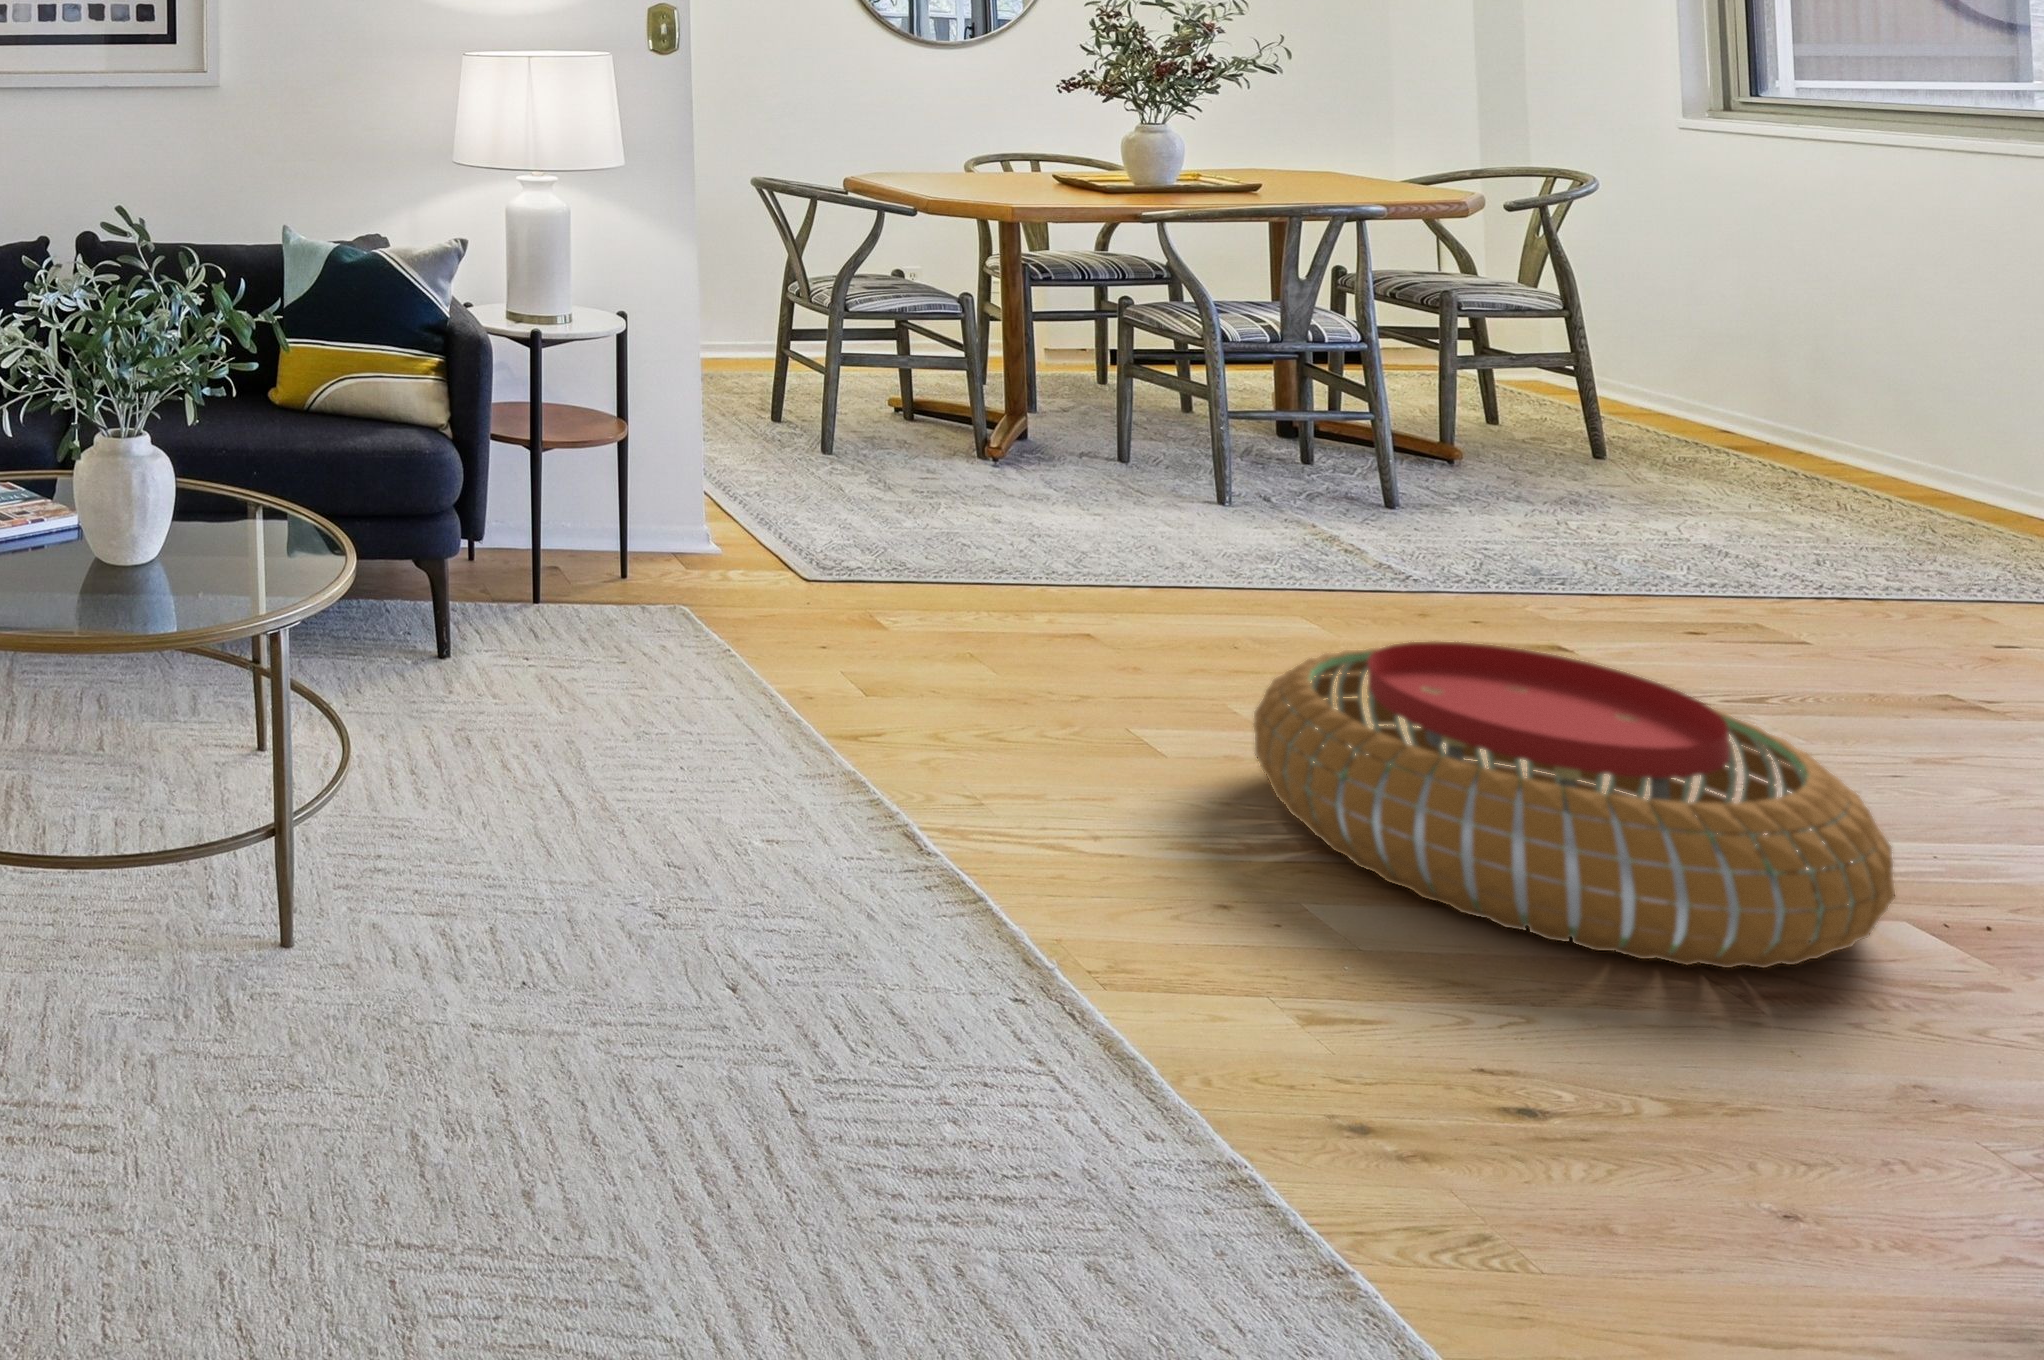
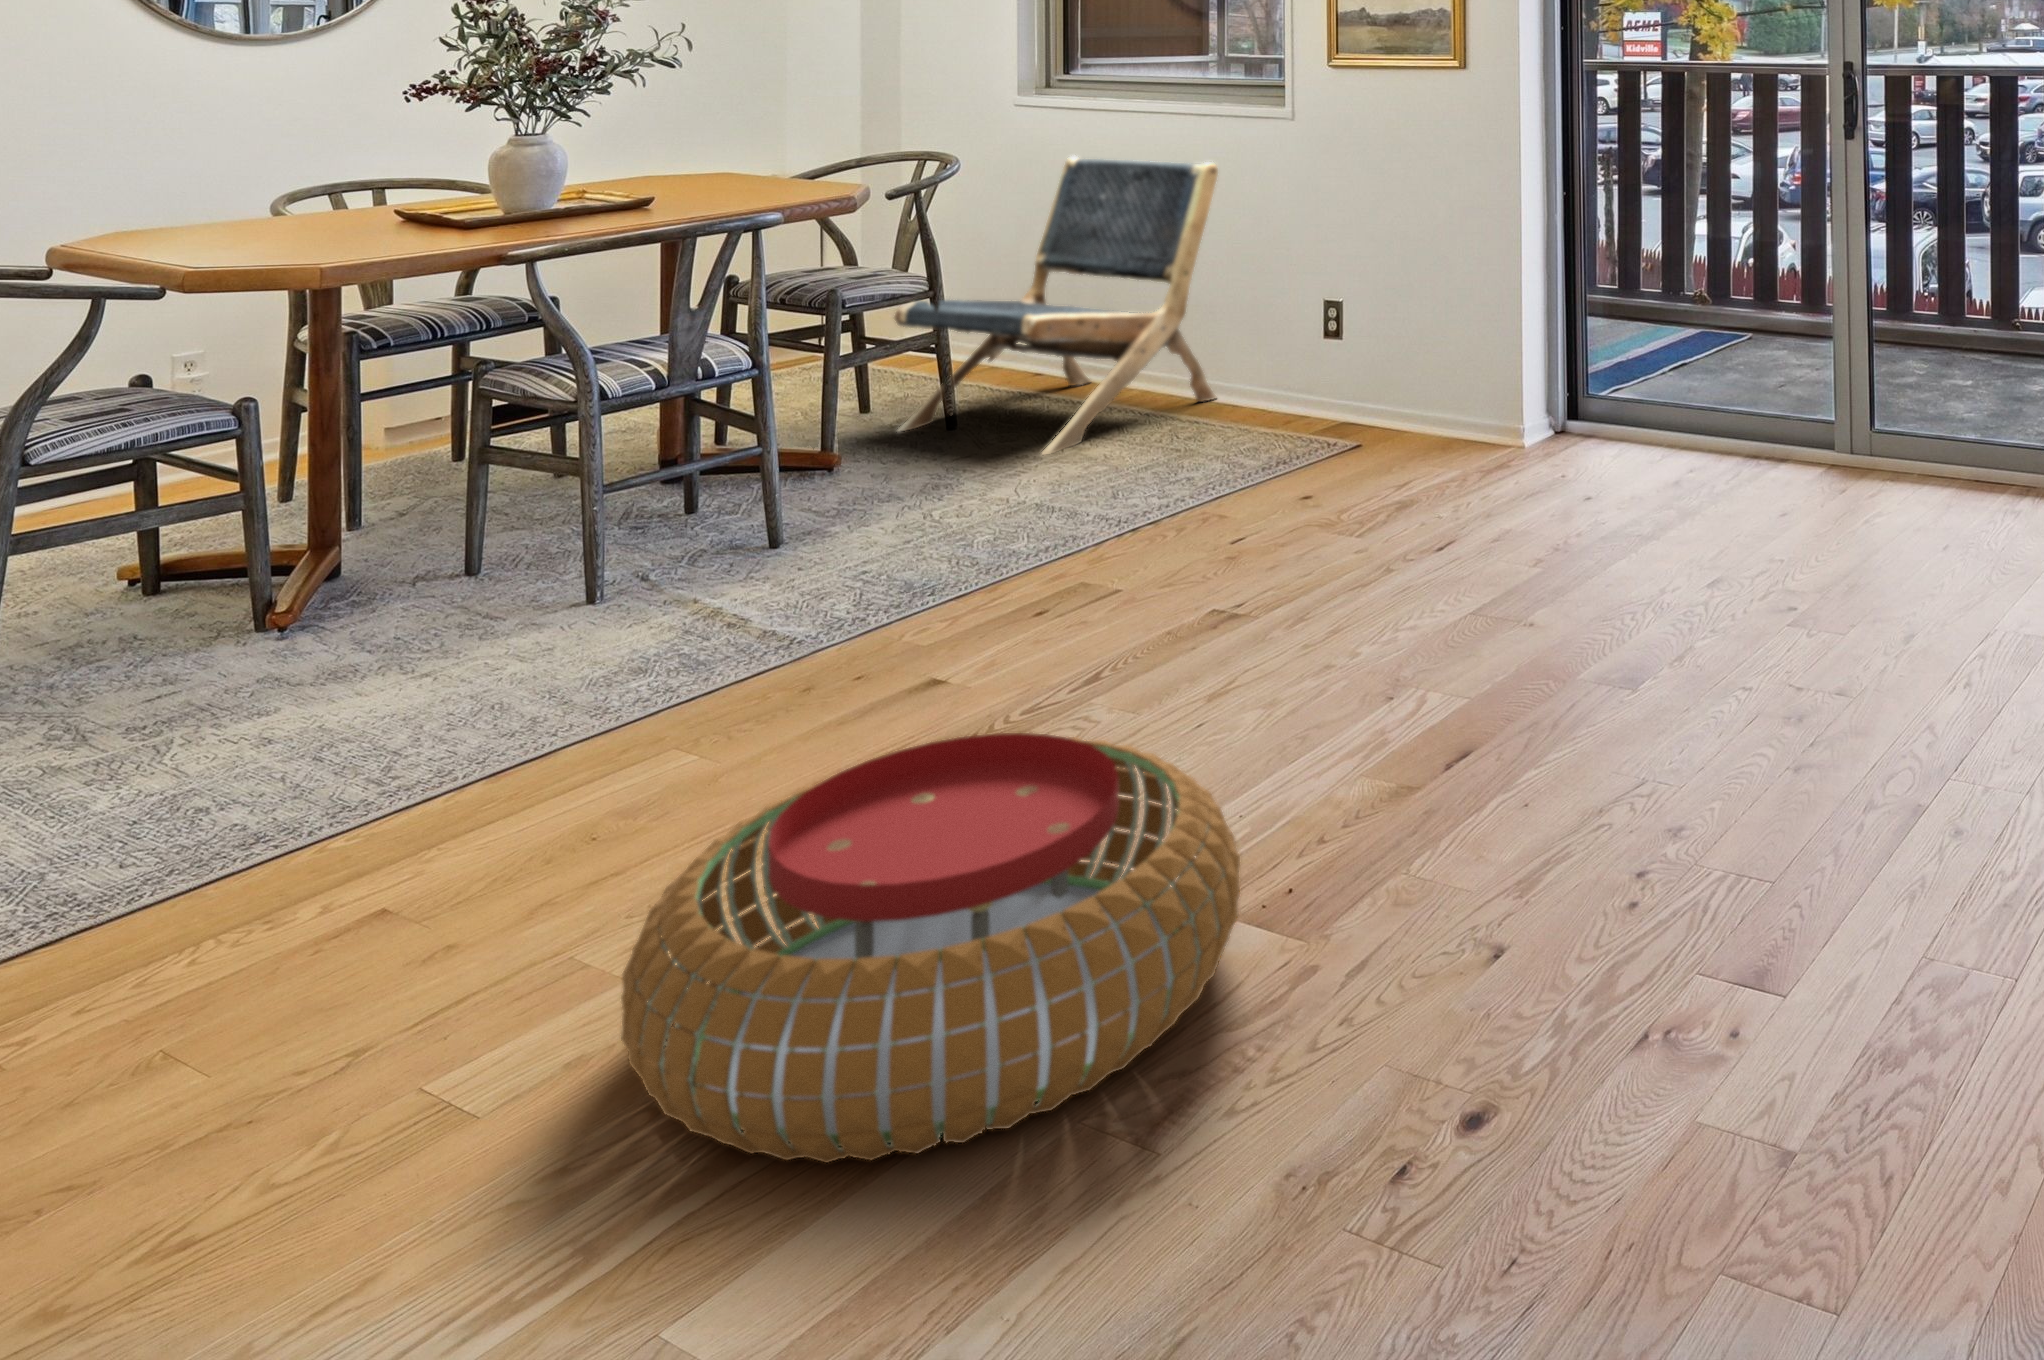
lounge chair: none [1523,185,2019,502] -> present [894,156,1218,455]

